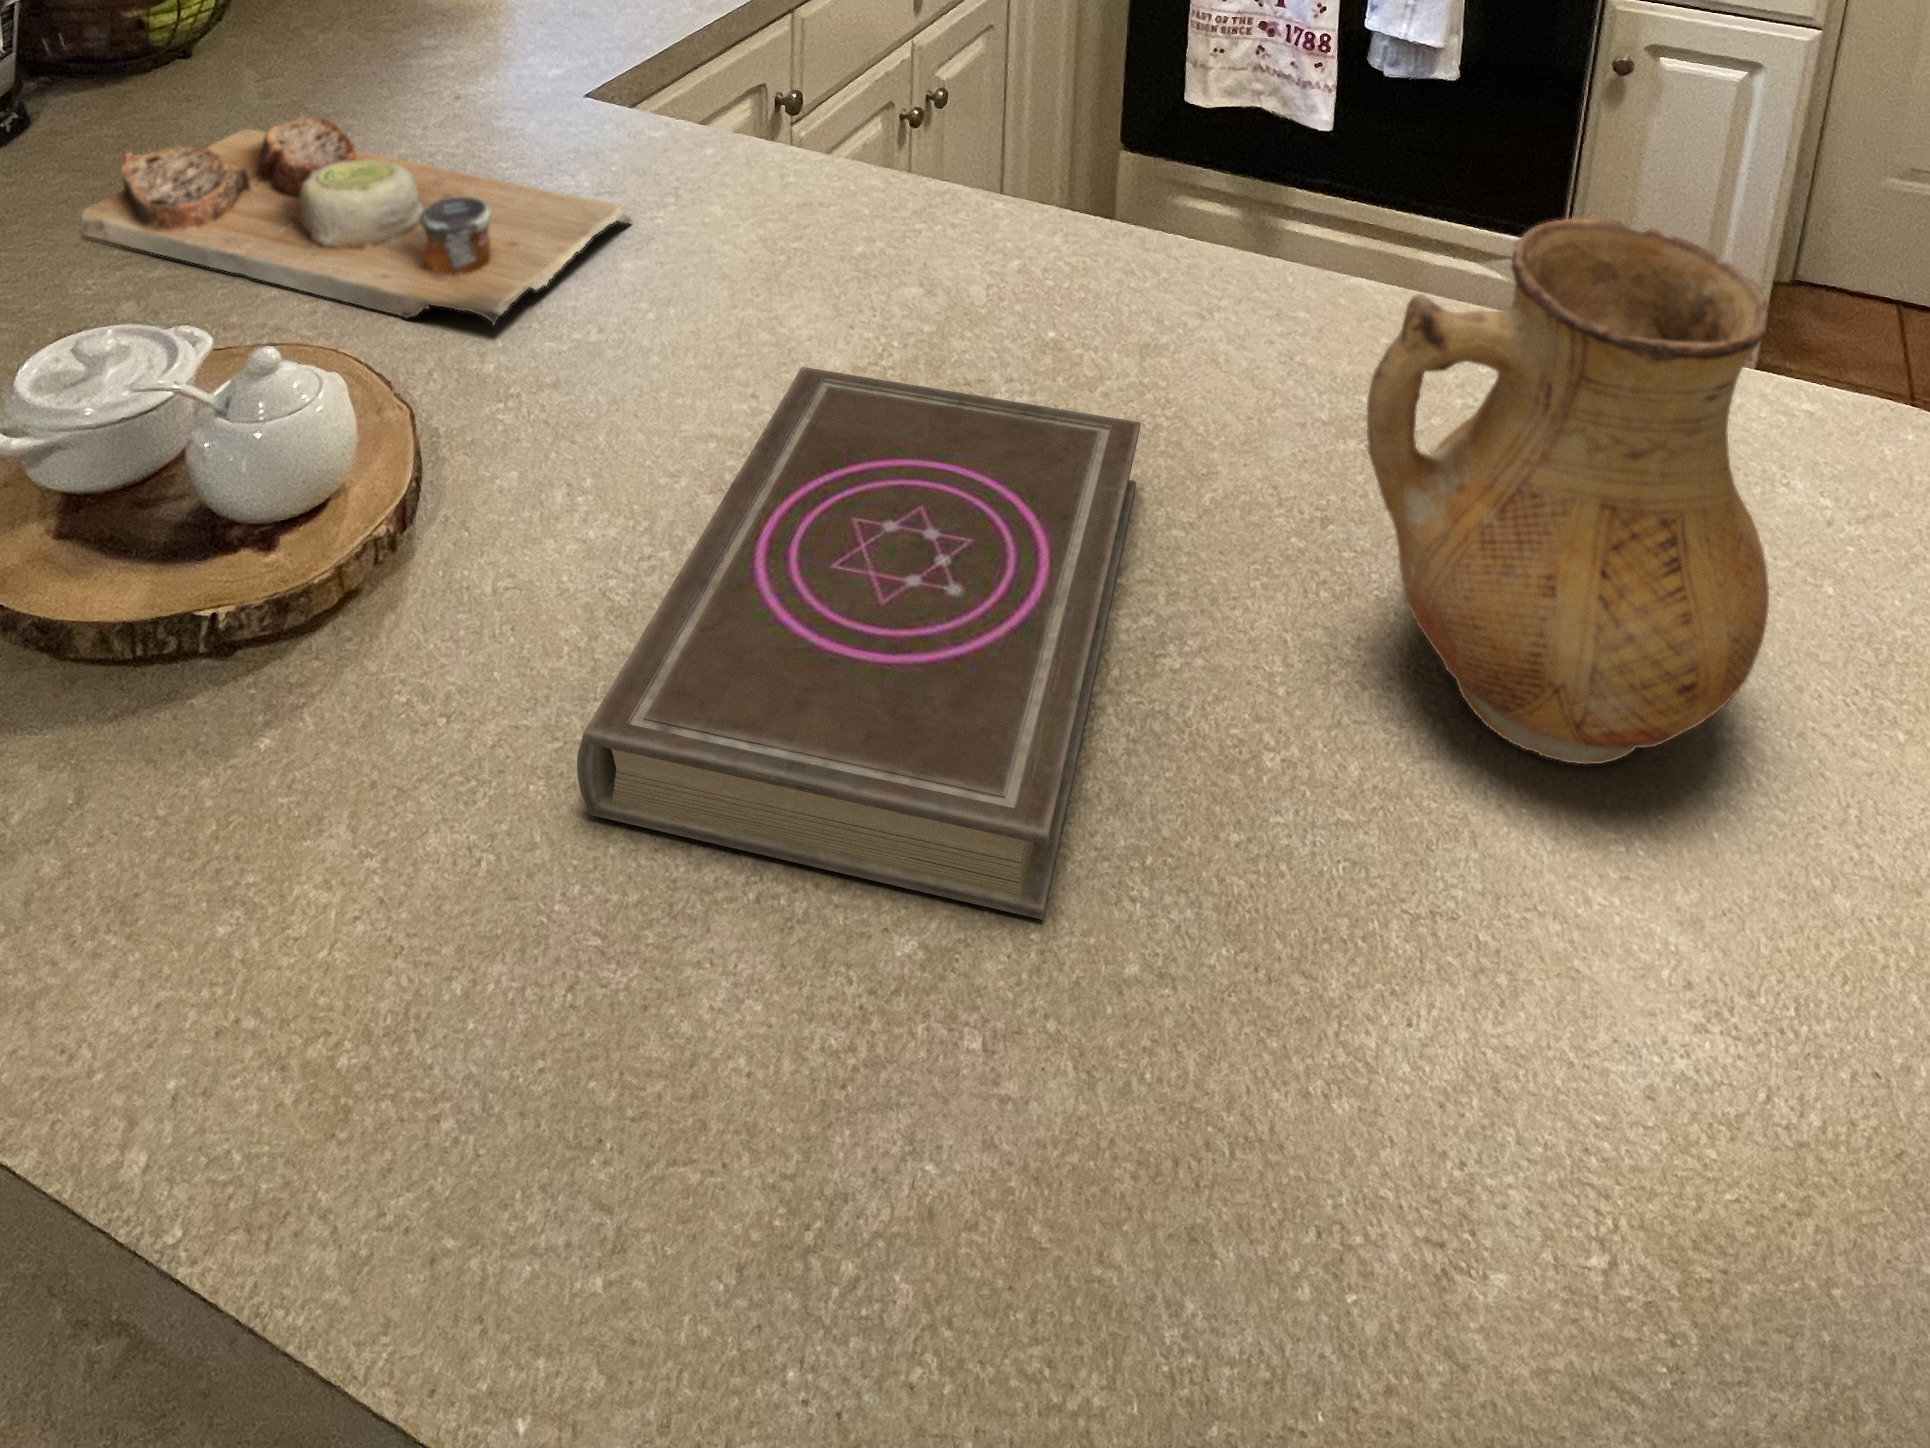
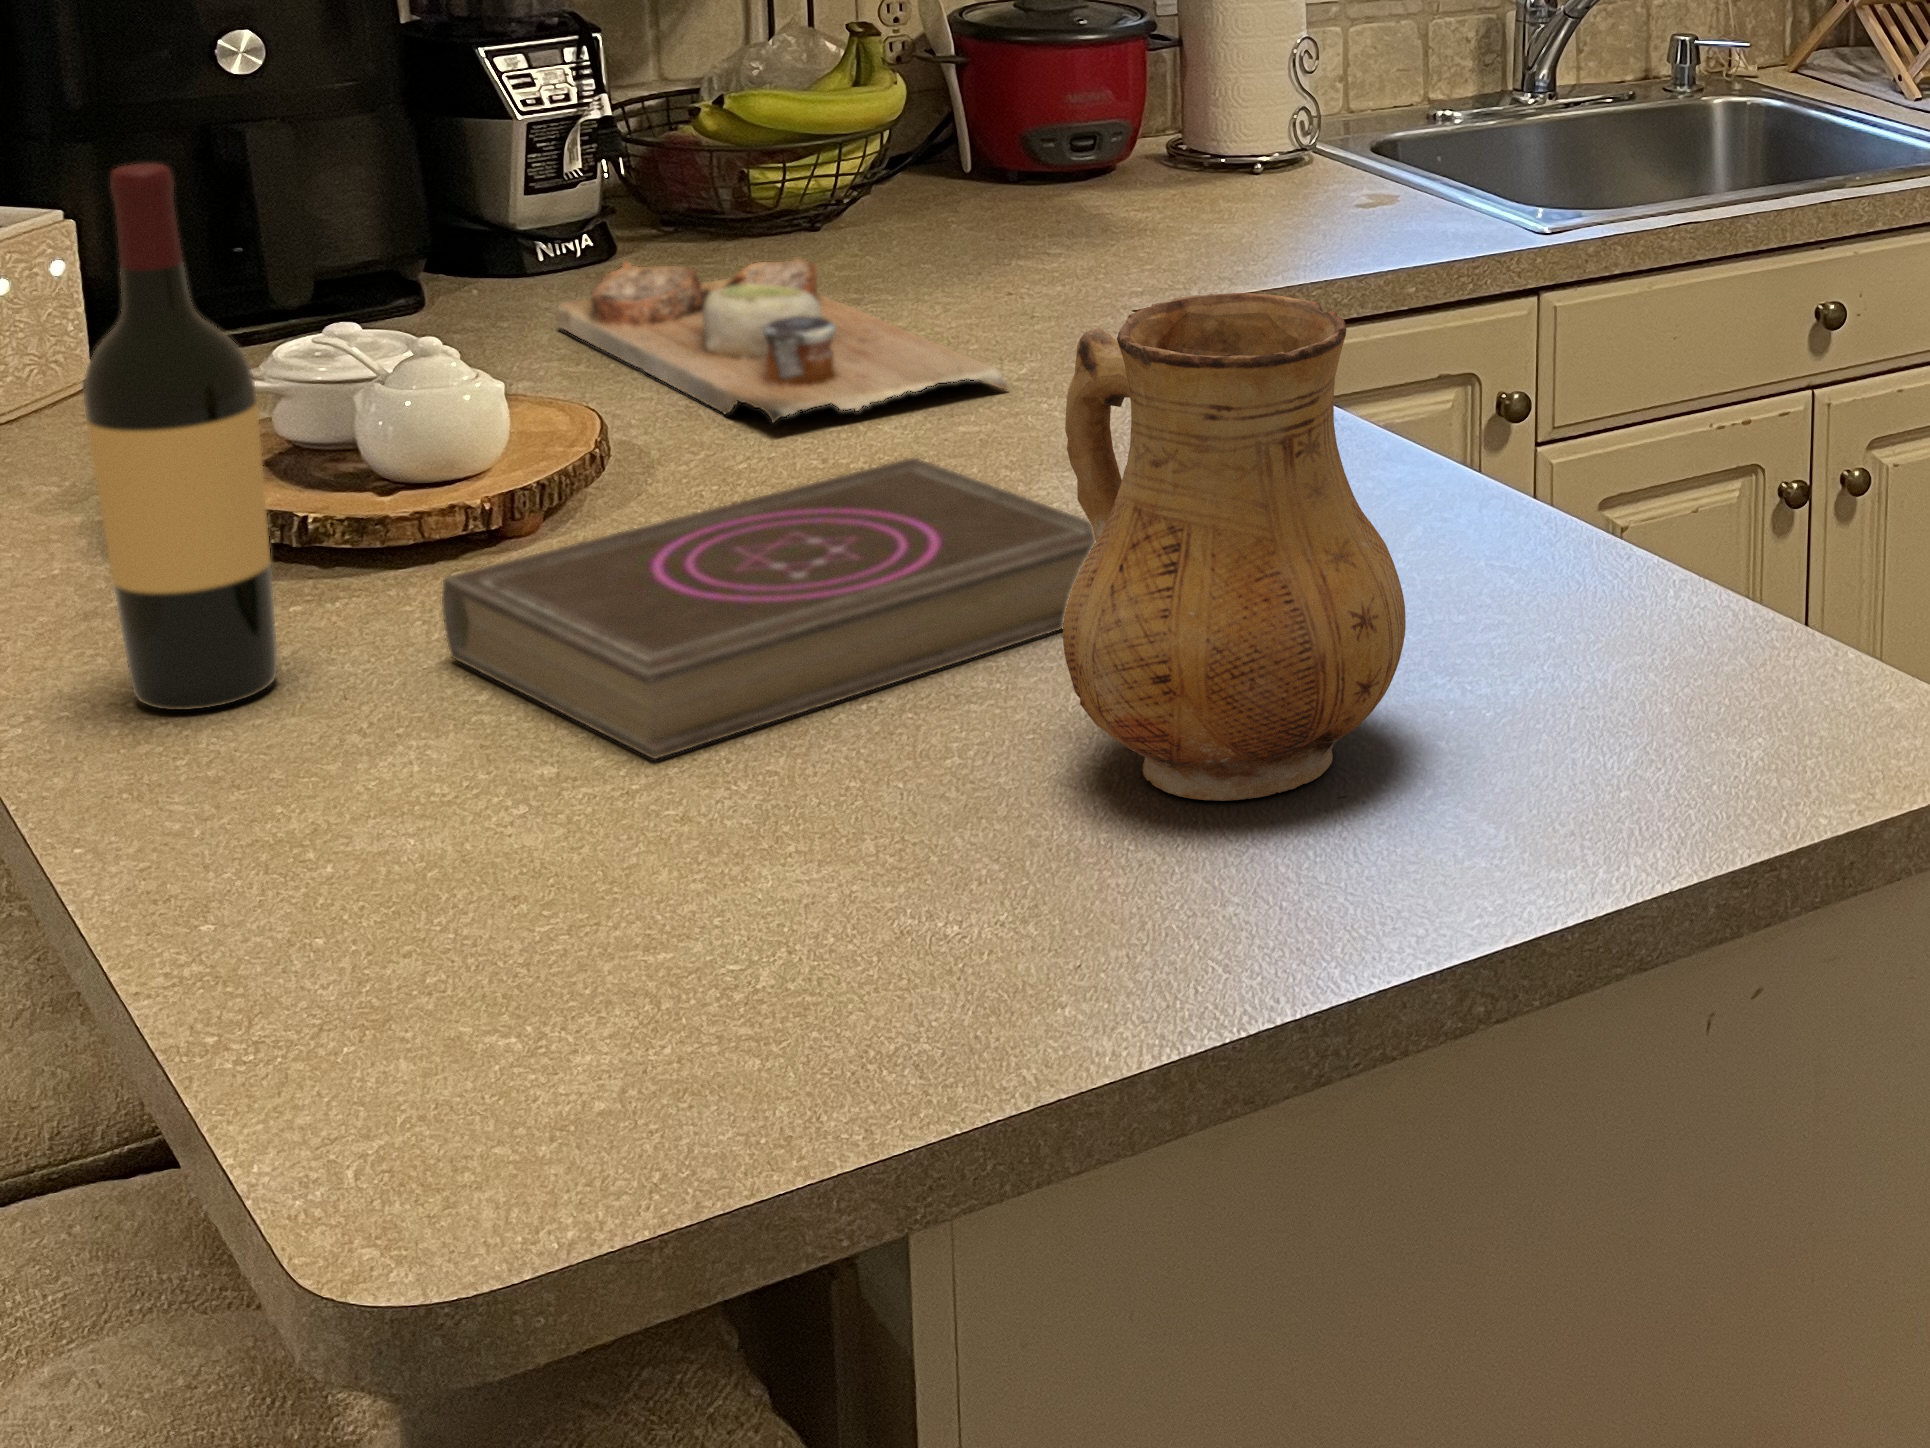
wine bottle: none [185,367,433,1078] -> present [84,163,277,710]

